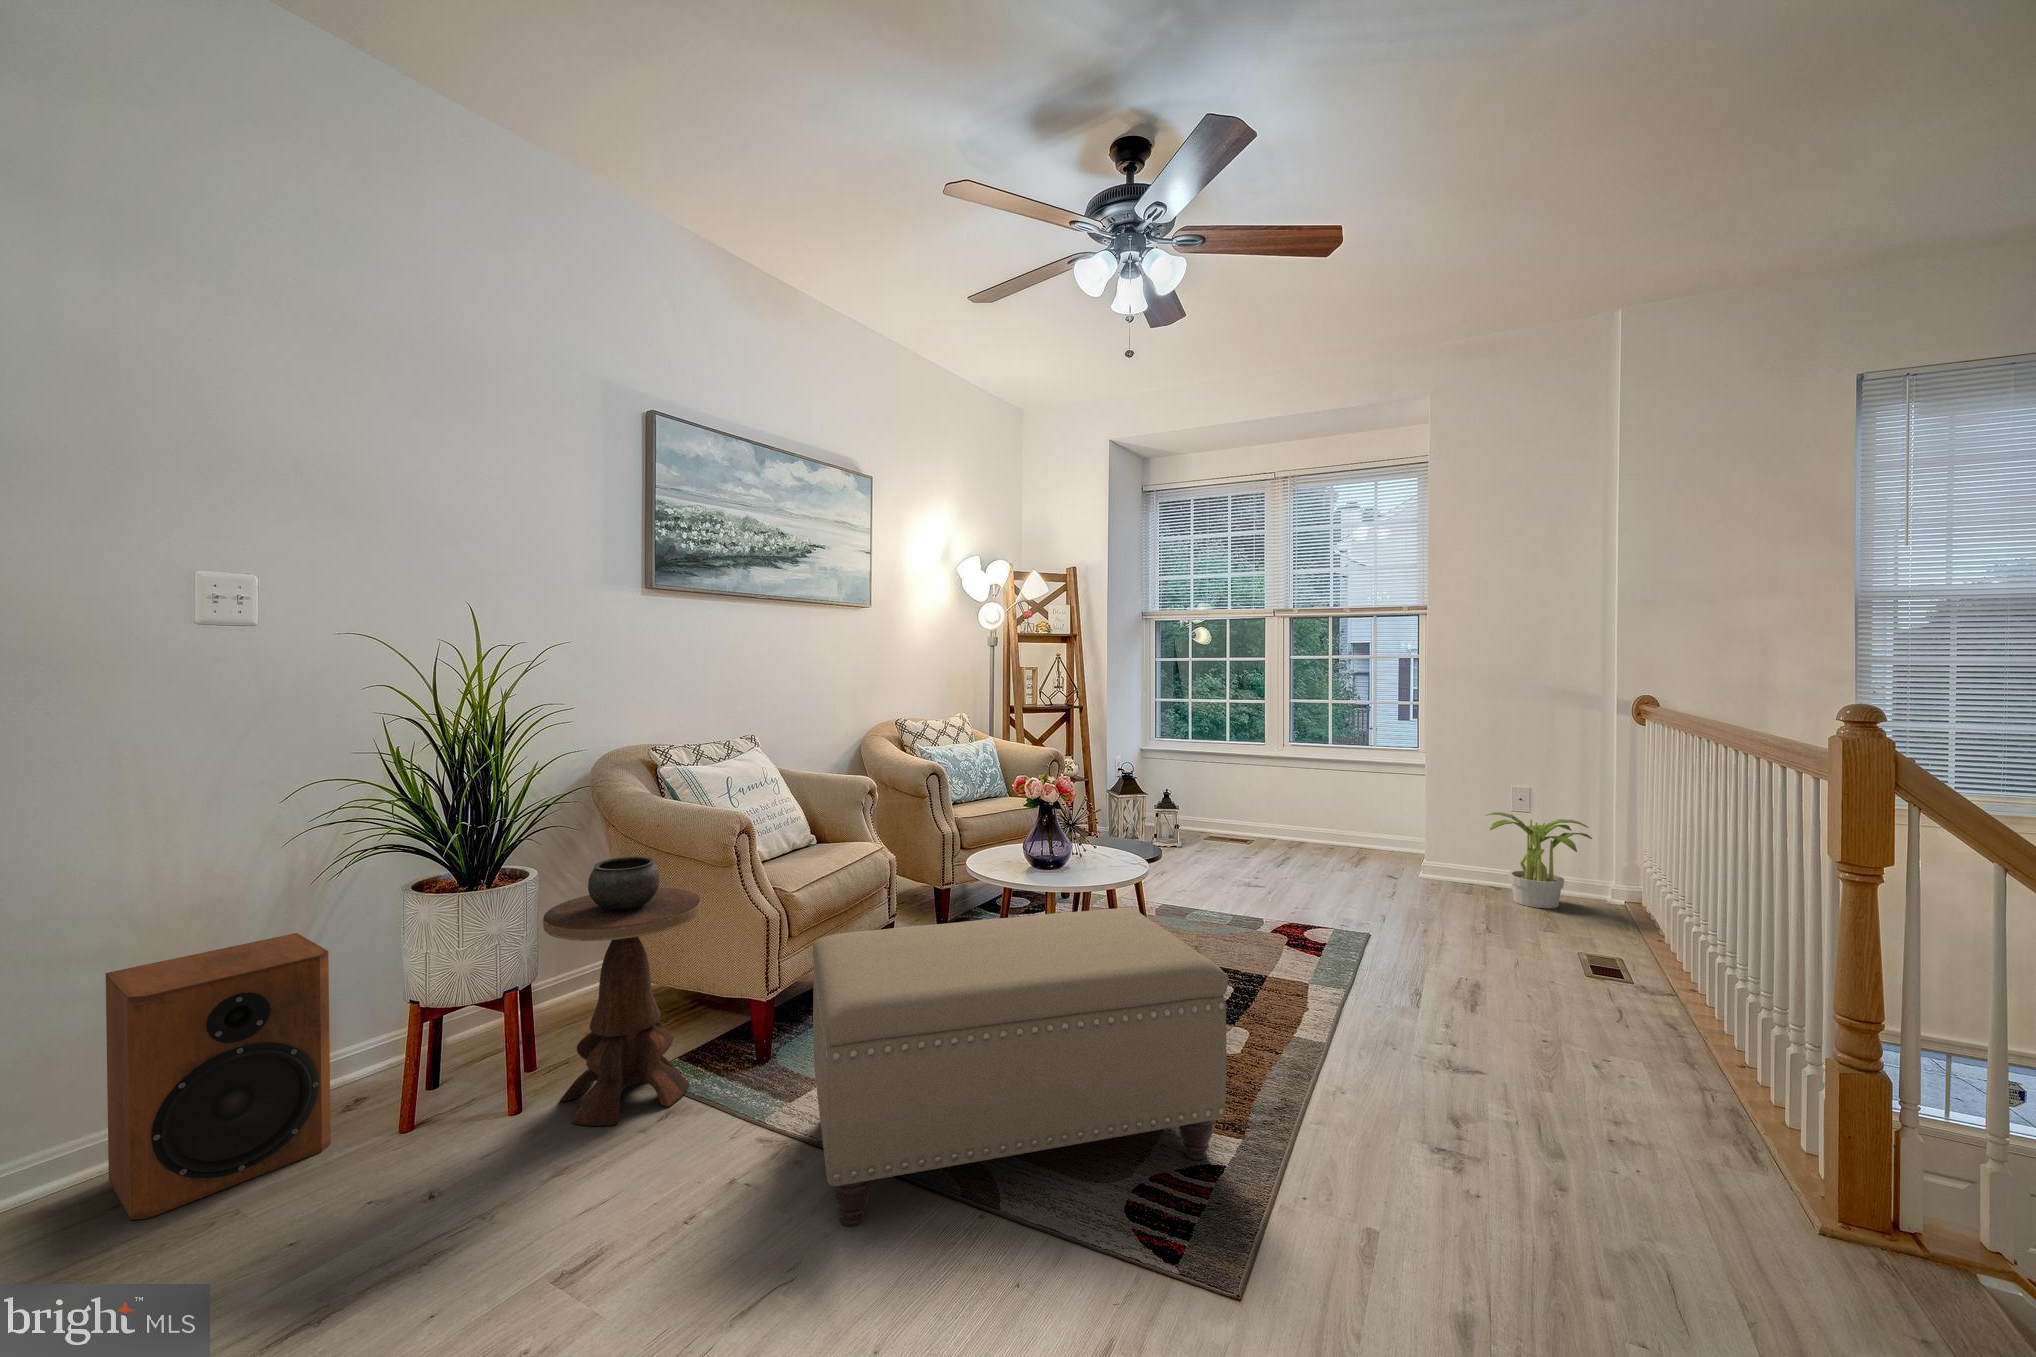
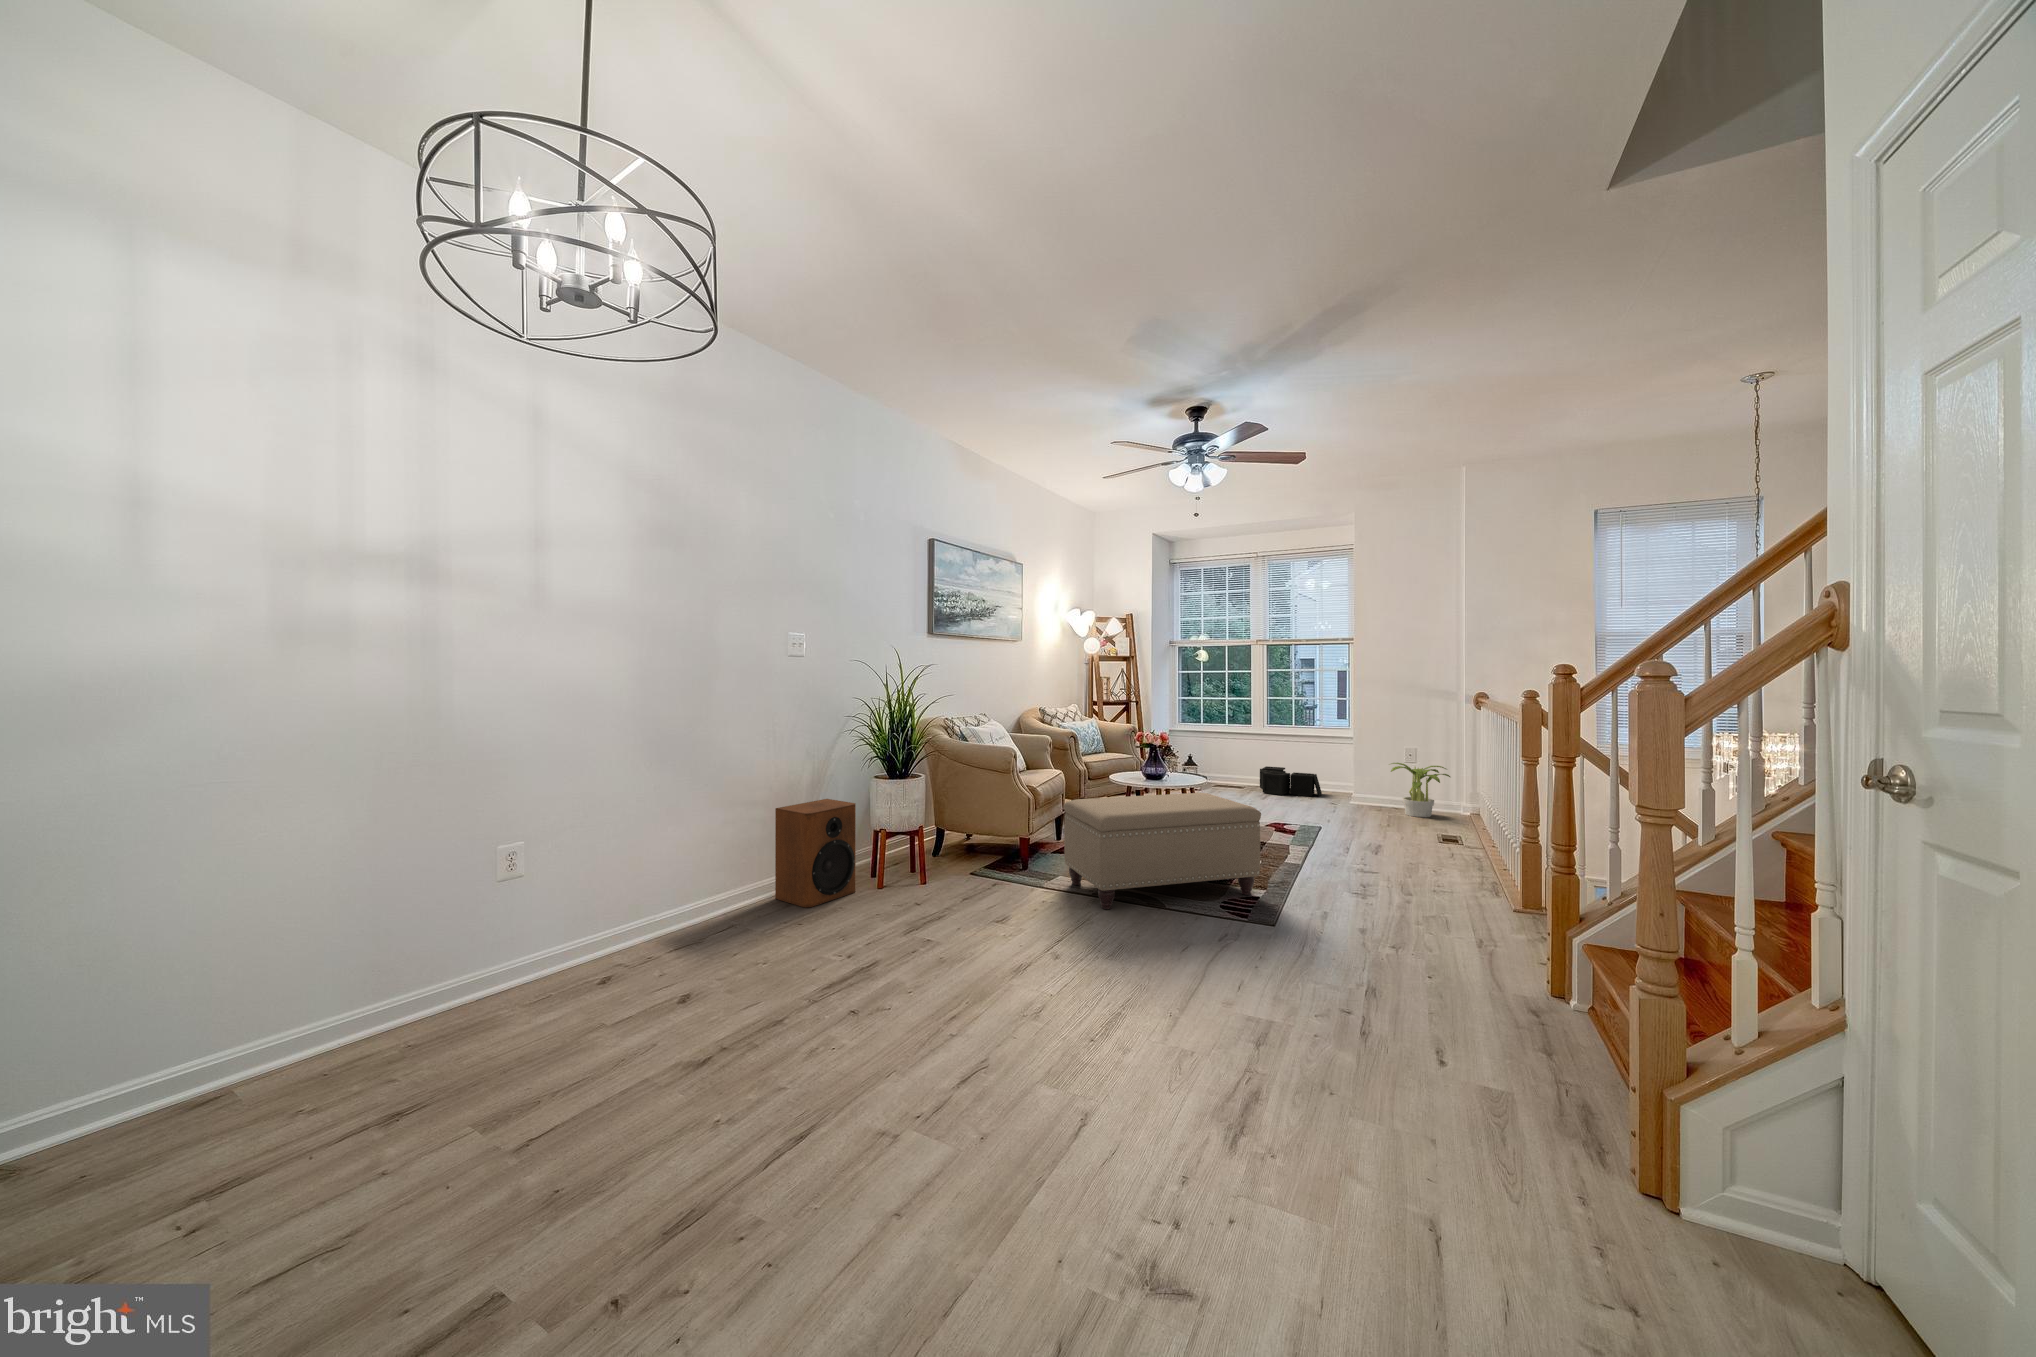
storage bin: none [1276,808,1373,861] -> present [1260,766,1322,796]
side table: present [543,856,701,1126] -> none [937,767,1004,886]

